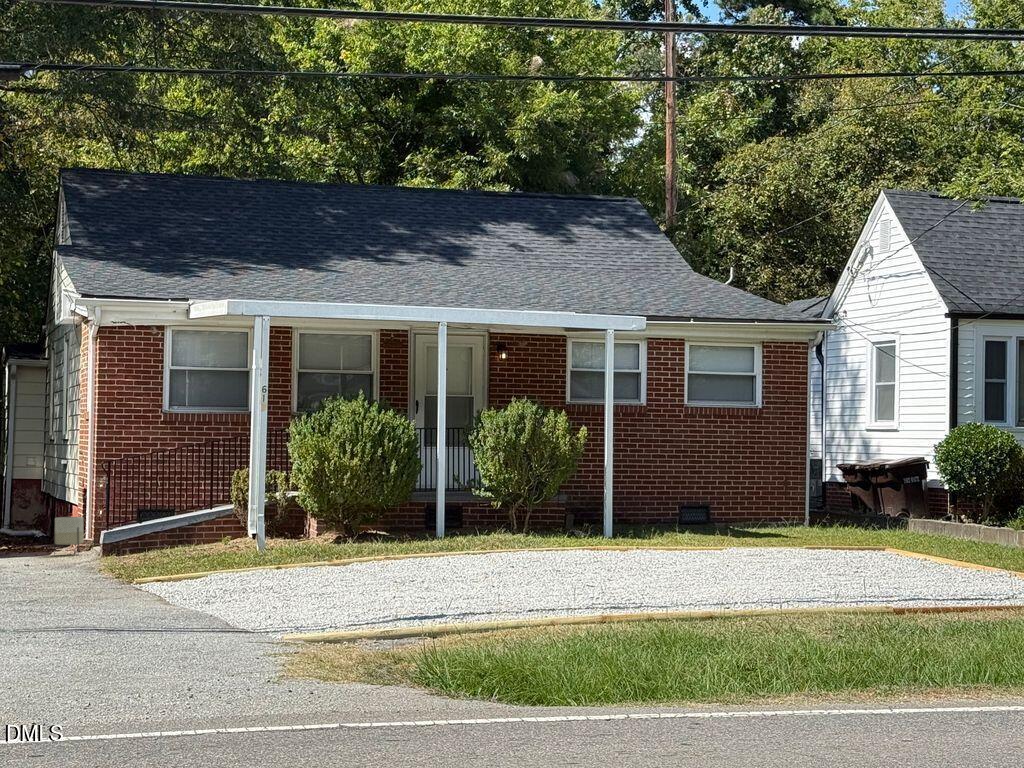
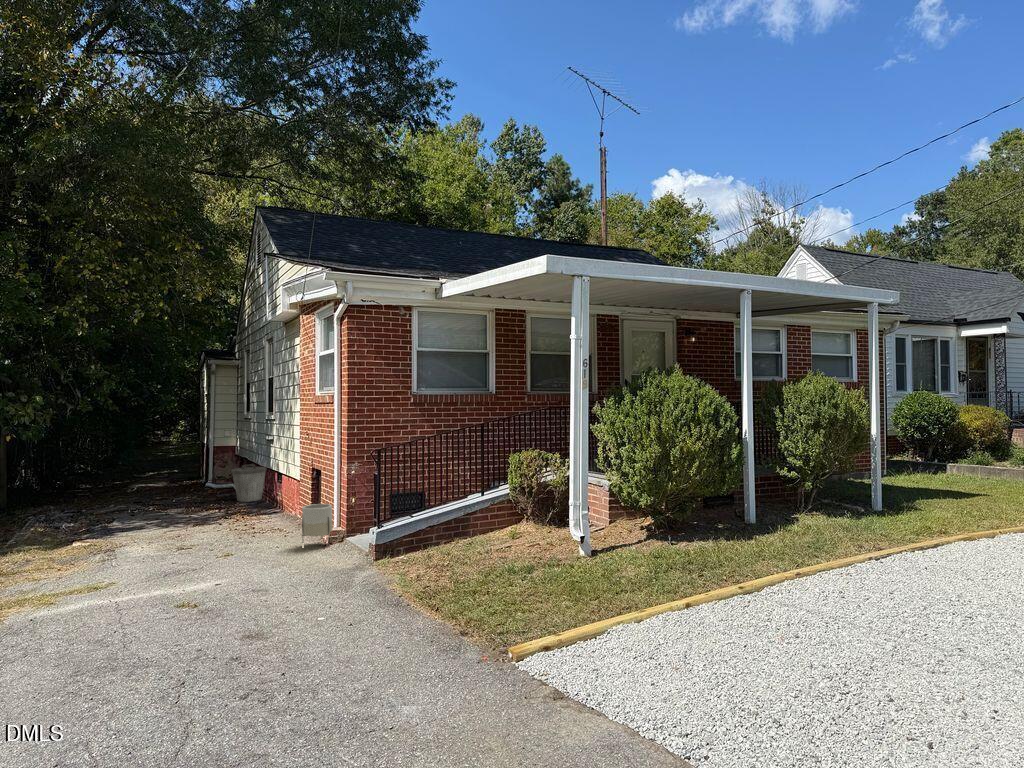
trash can: none [17,496,58,537] -> present [231,464,267,502]

